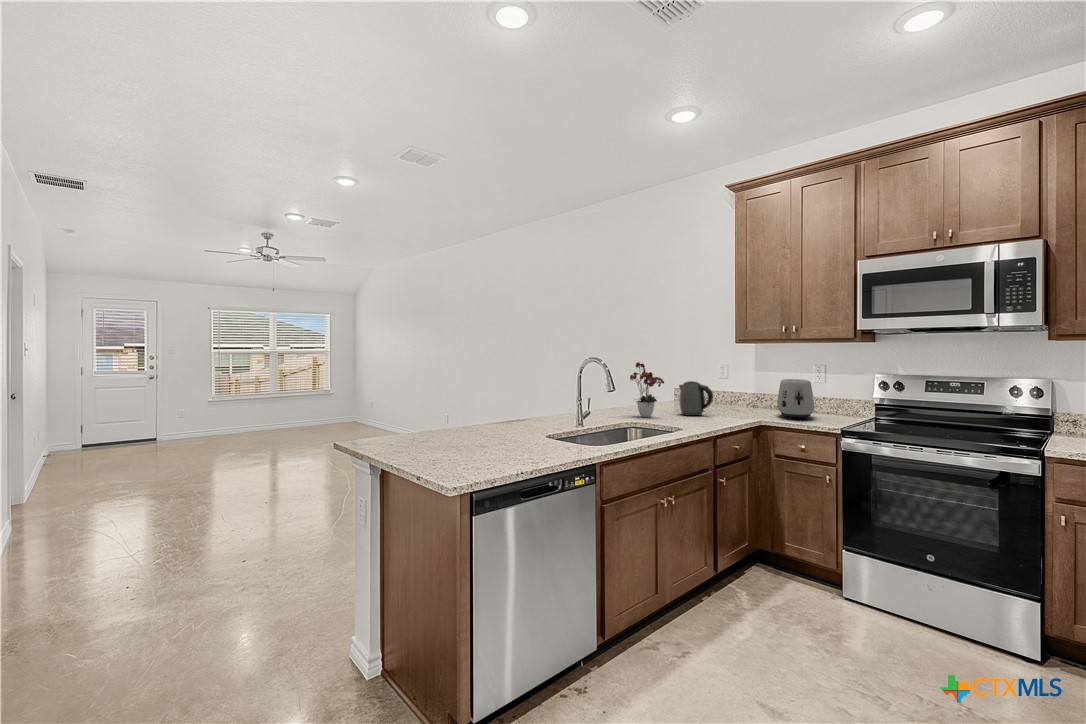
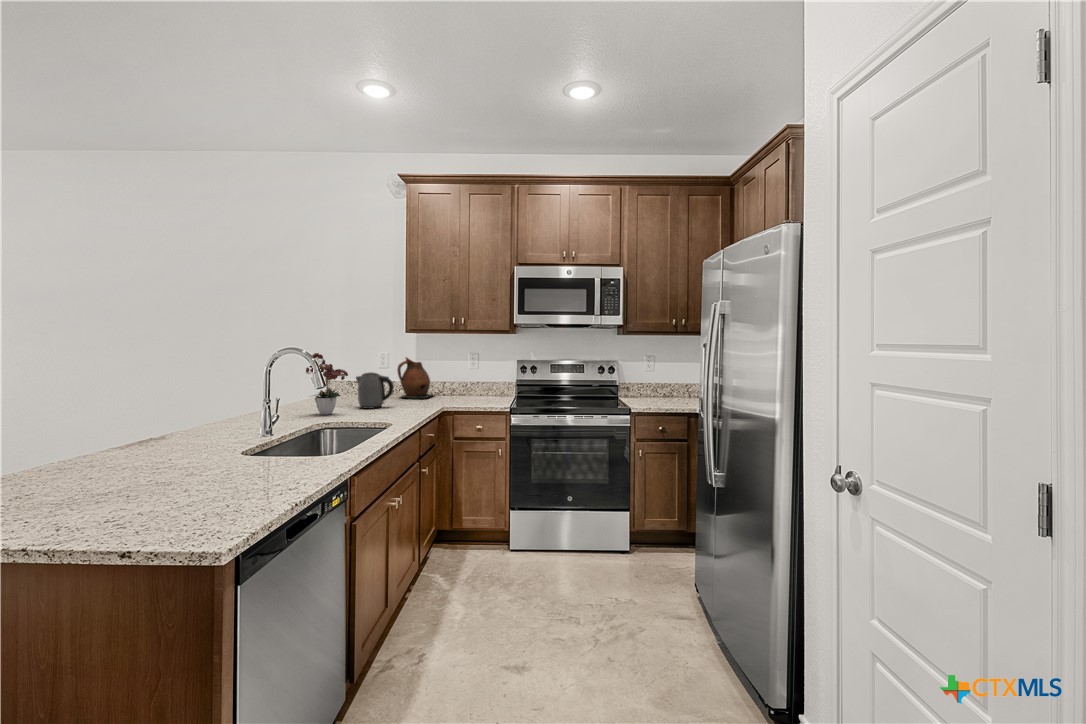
ceramic pitcher: none [731,368,774,411] -> present [398,357,433,398]
toaster: present [777,379,814,419] -> none [446,367,480,403]

